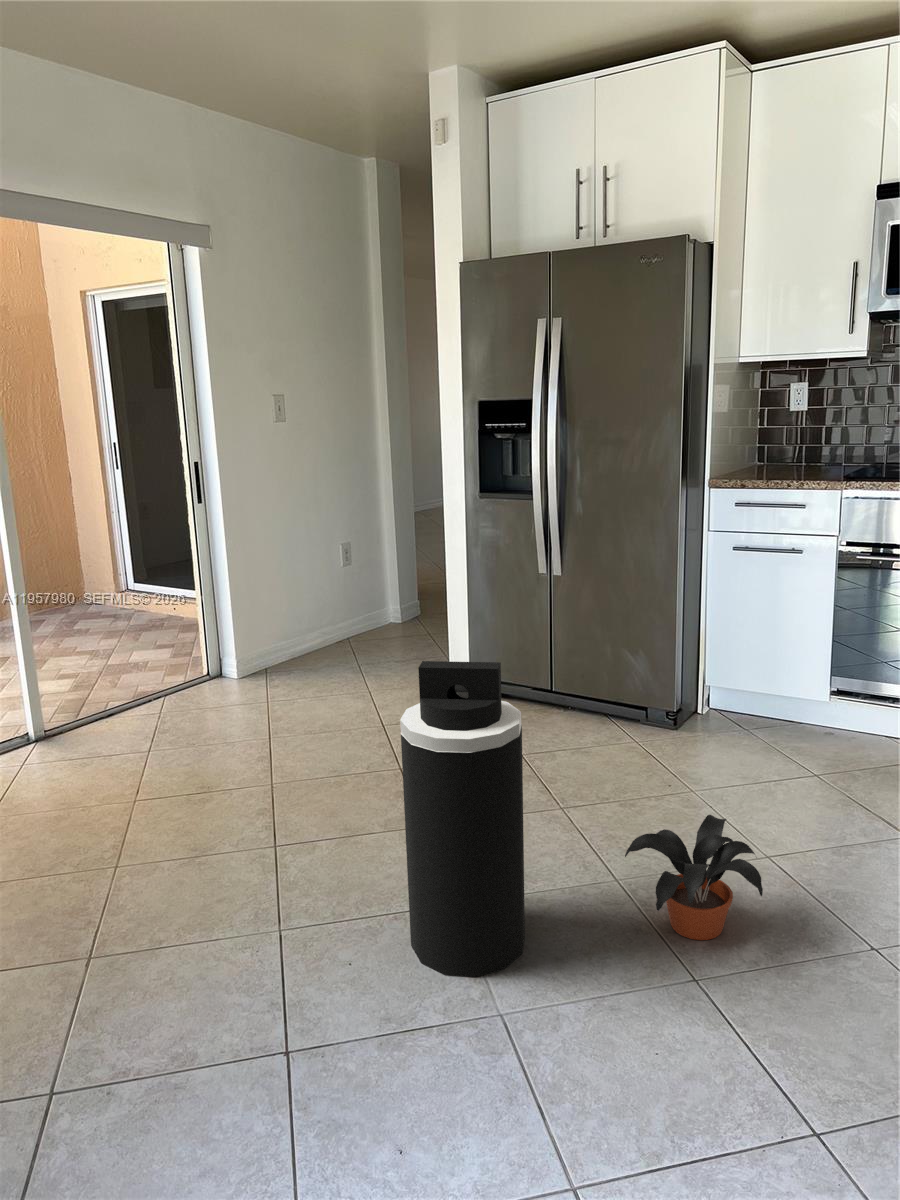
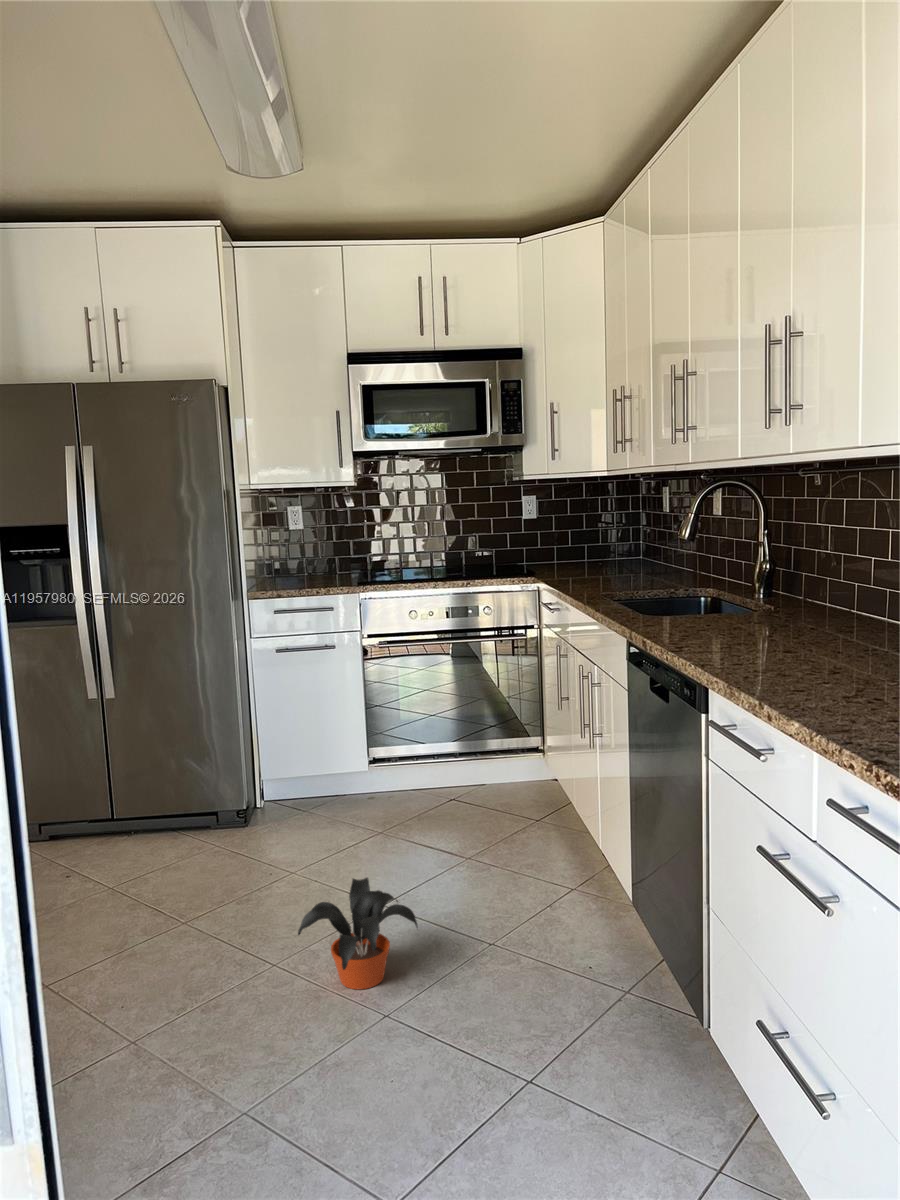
trash can: present [400,661,525,977] -> none [90,777,232,1107]

